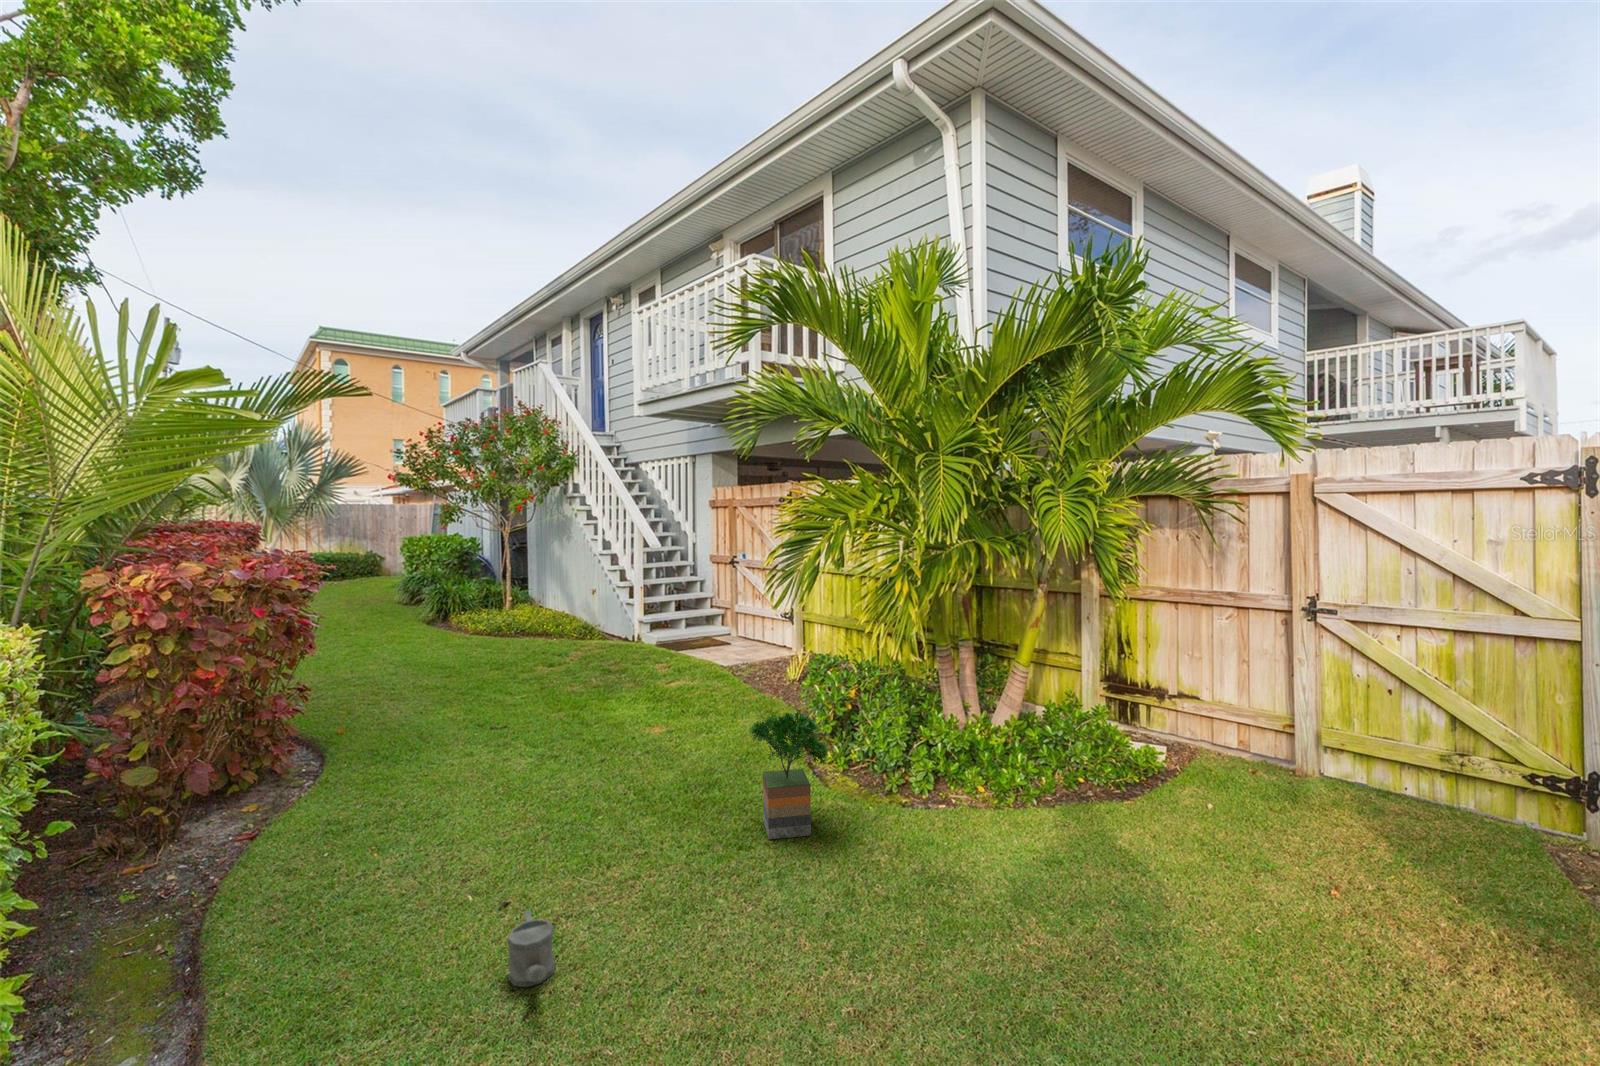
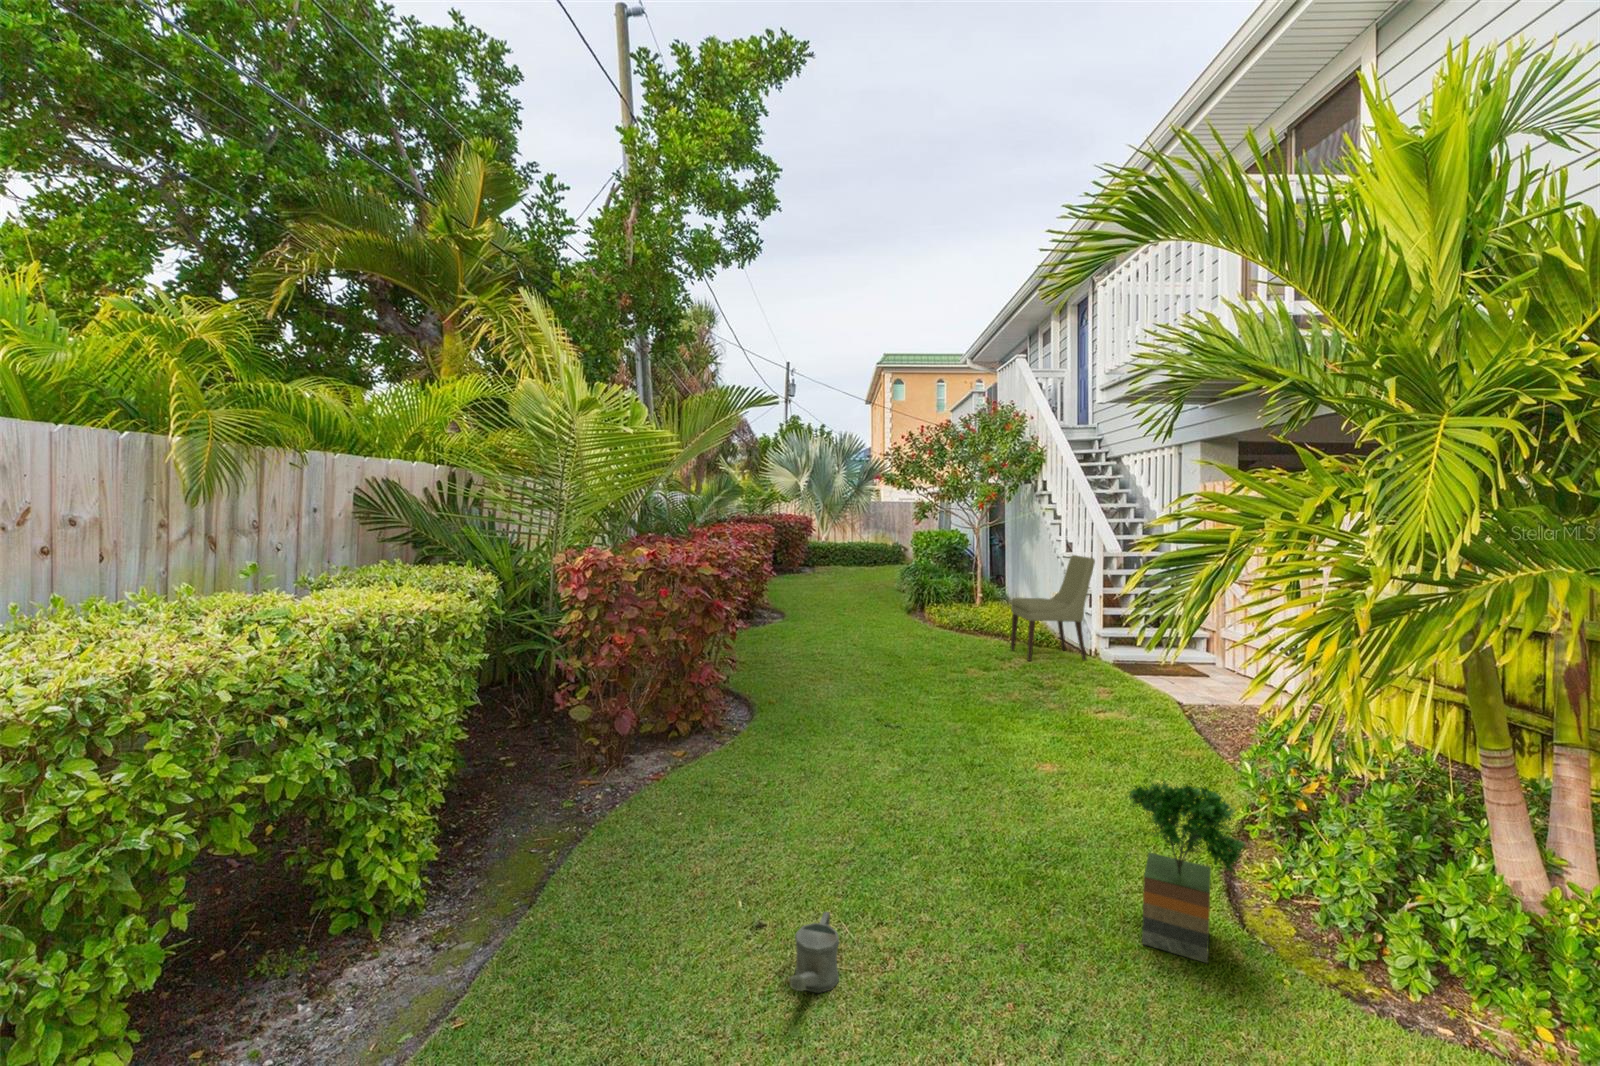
chair: none [559,552,635,655] -> present [1011,555,1095,661]

